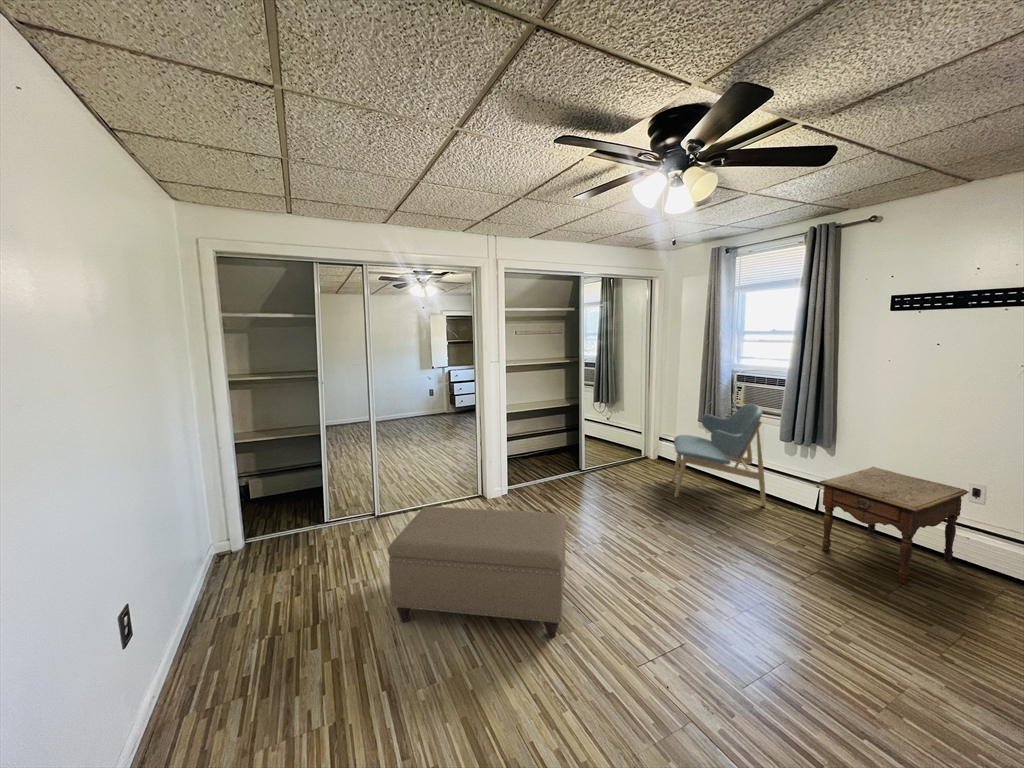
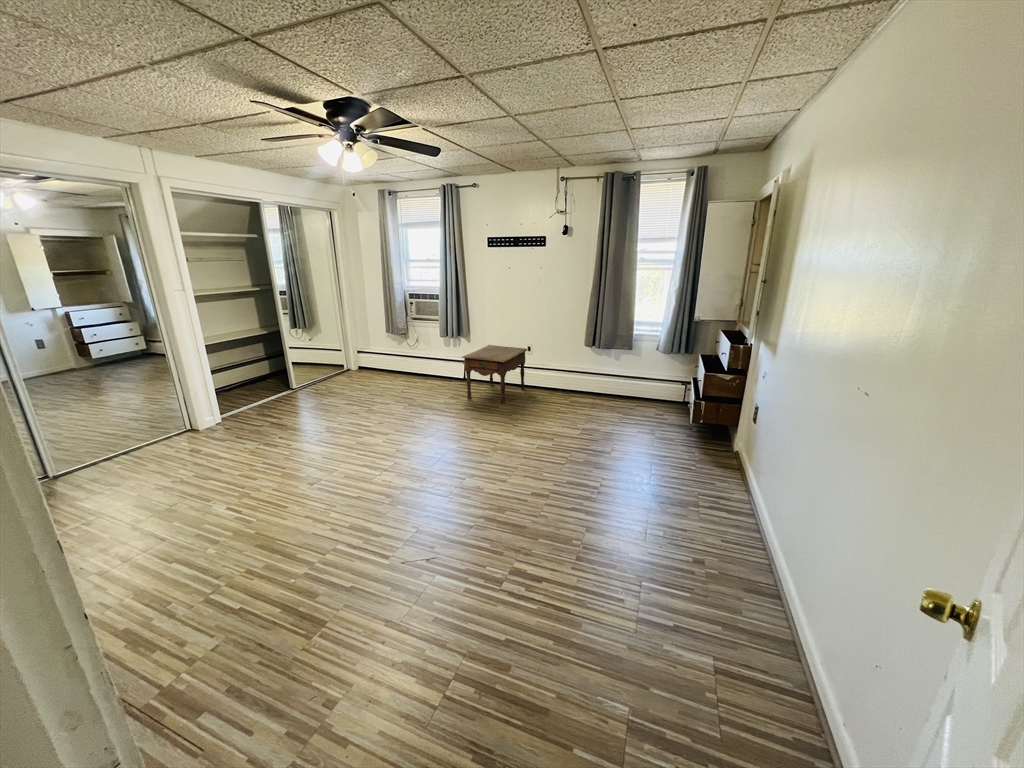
lounge chair: present [672,404,766,506] -> none [369,314,437,391]
ottoman: present [387,507,566,637] -> none [132,408,313,526]

